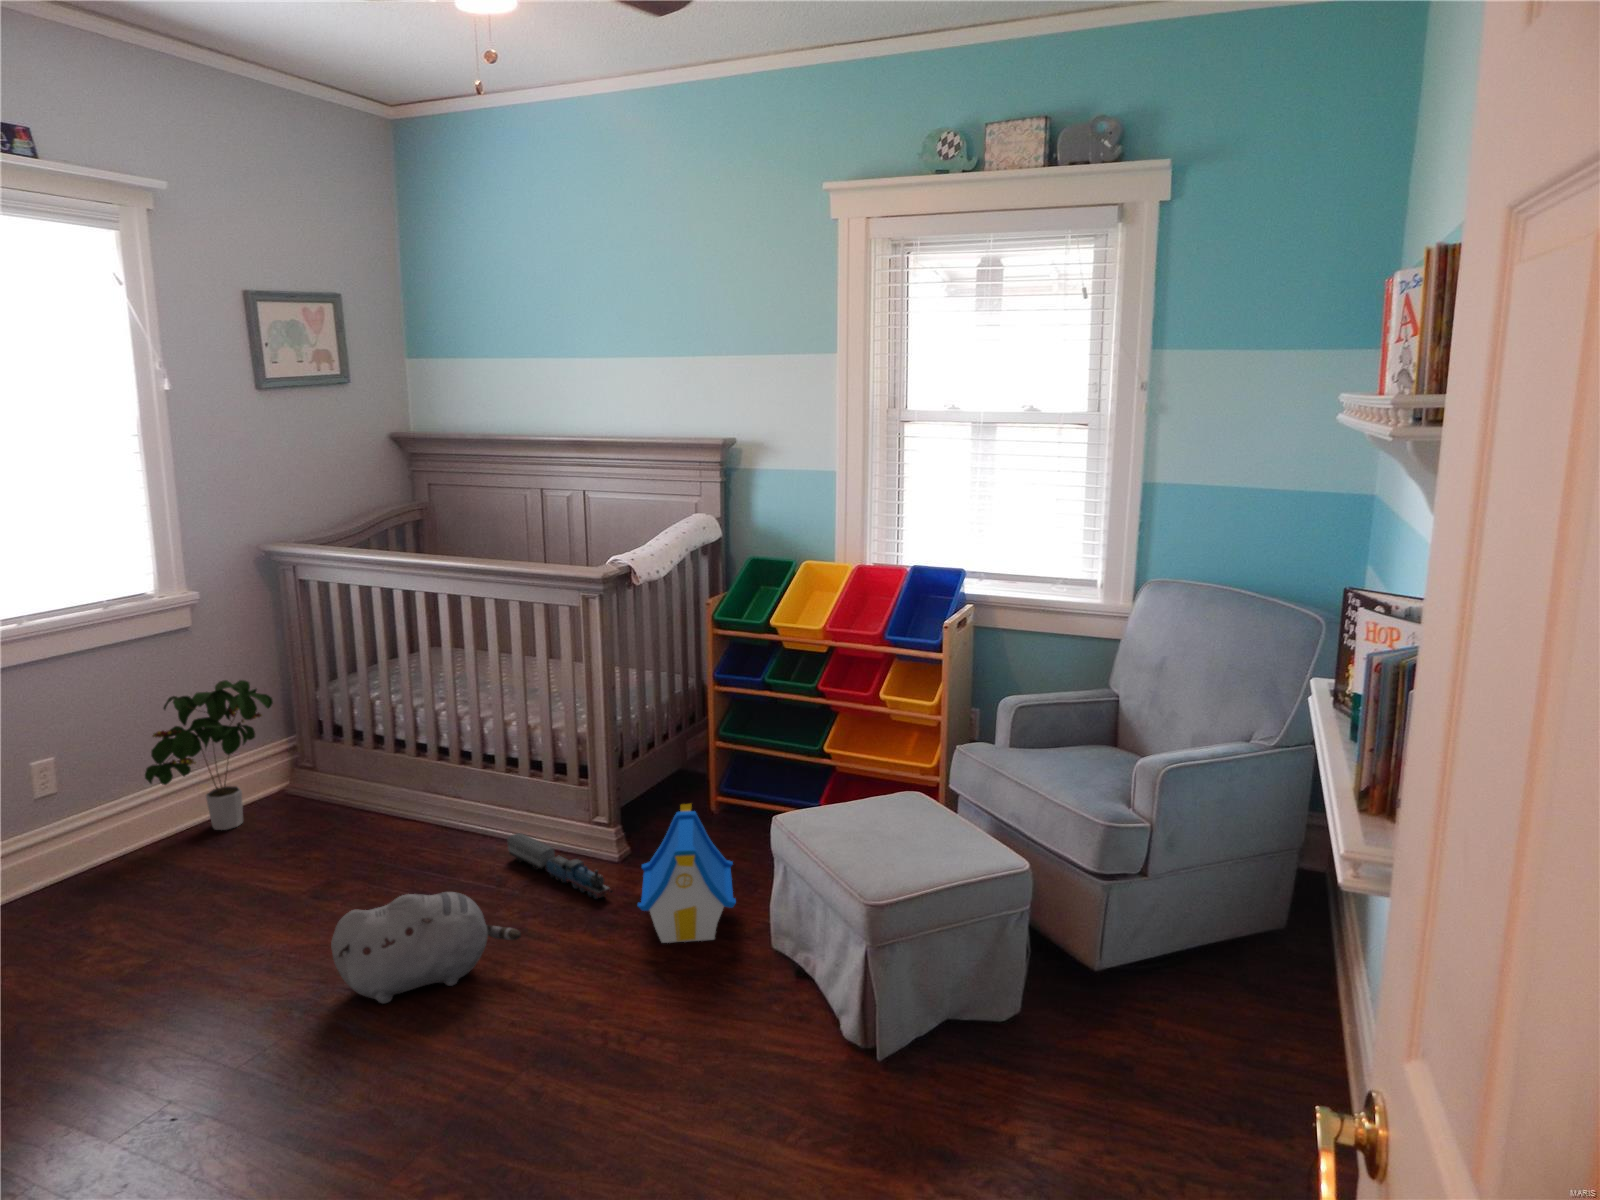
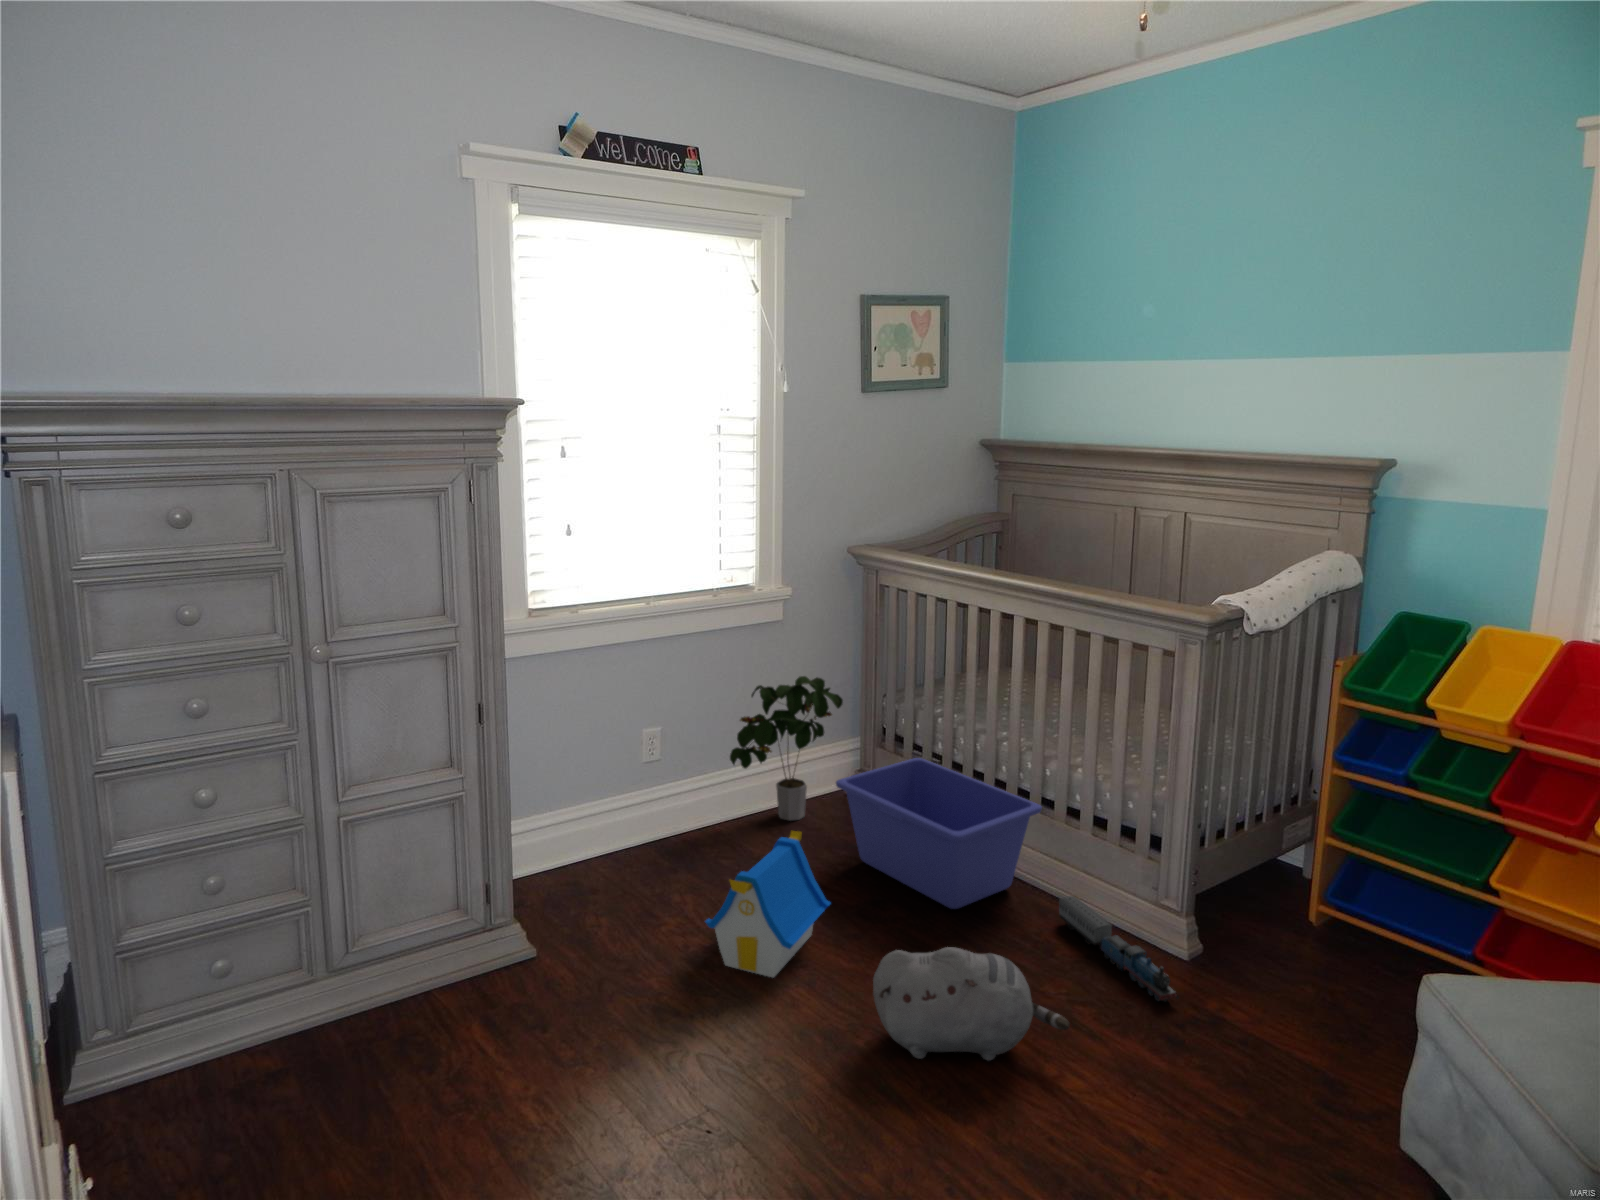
storage bin: none [273,741,483,871] -> present [836,758,1042,909]
toy house: present [638,804,736,943] -> present [705,831,831,977]

